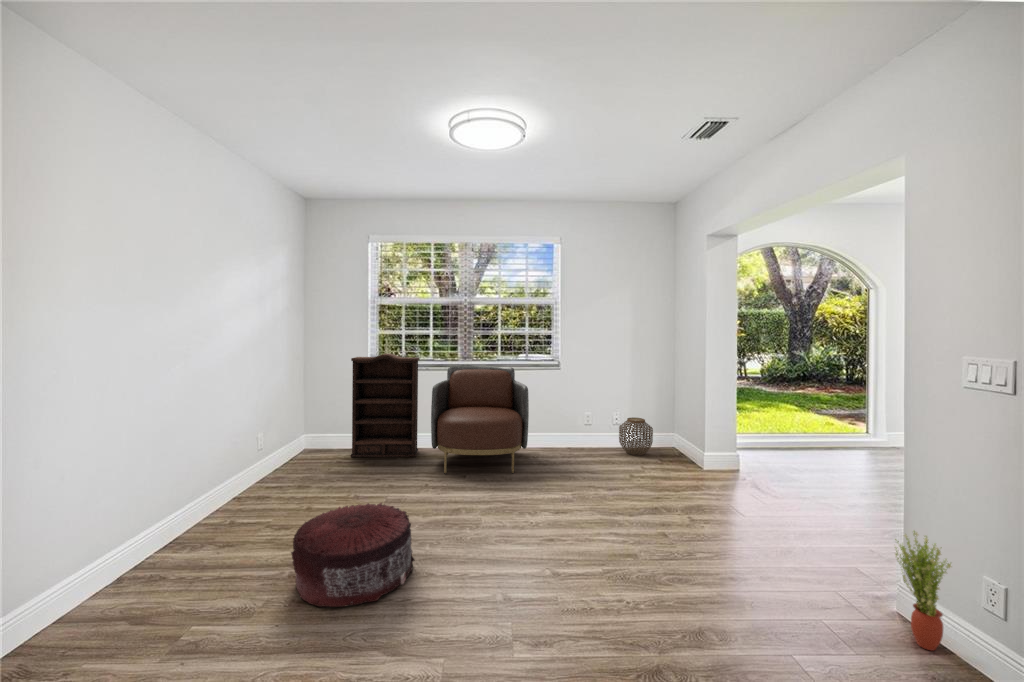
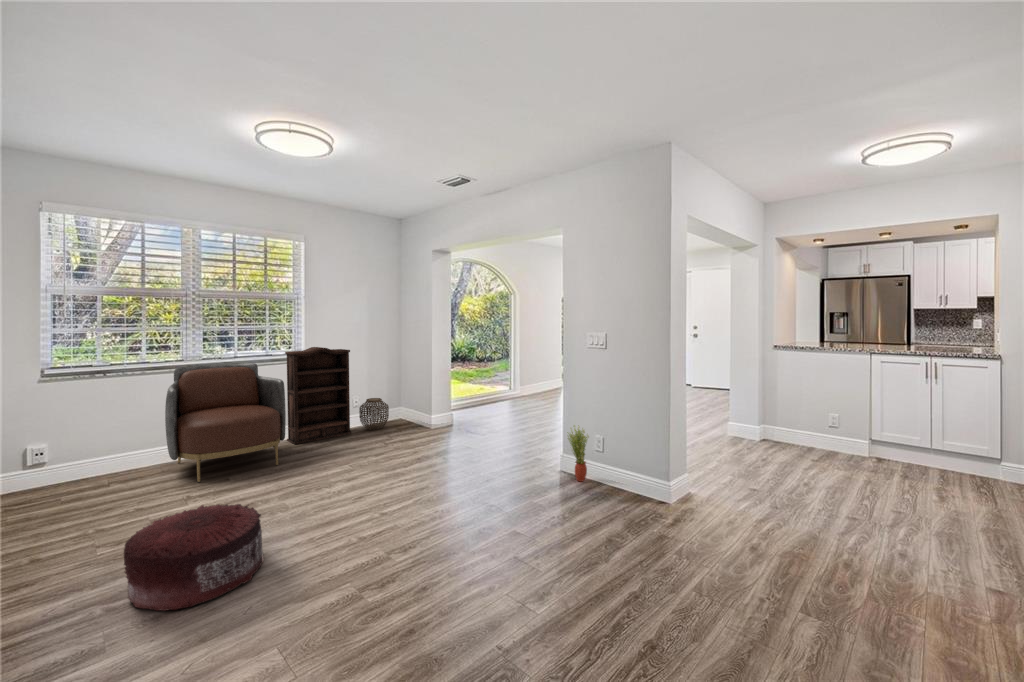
bookshelf: present [351,353,419,457] -> present [285,347,351,445]

